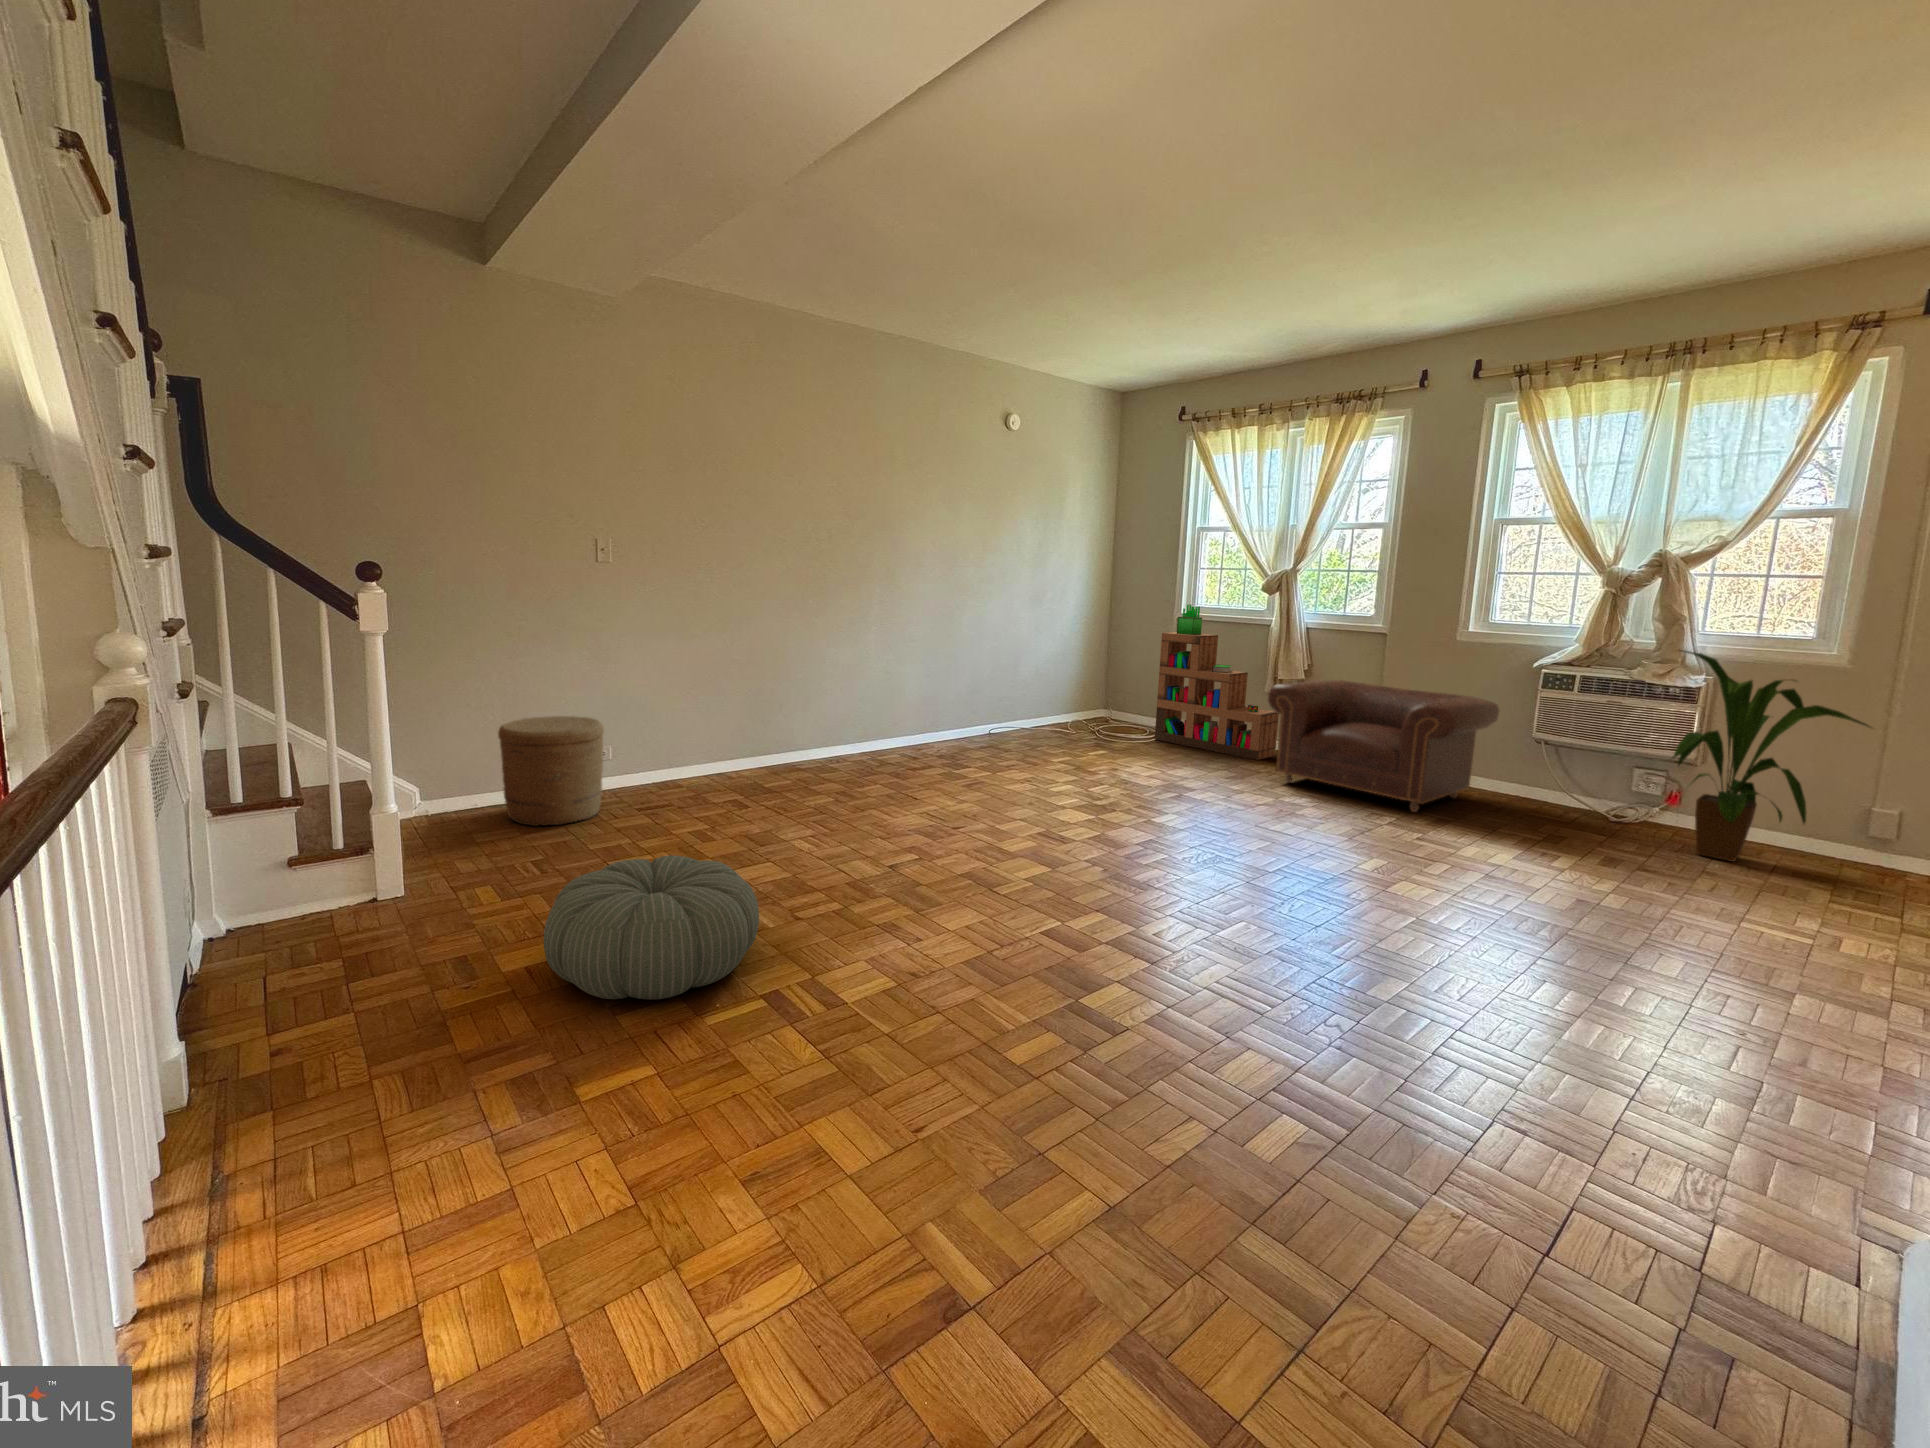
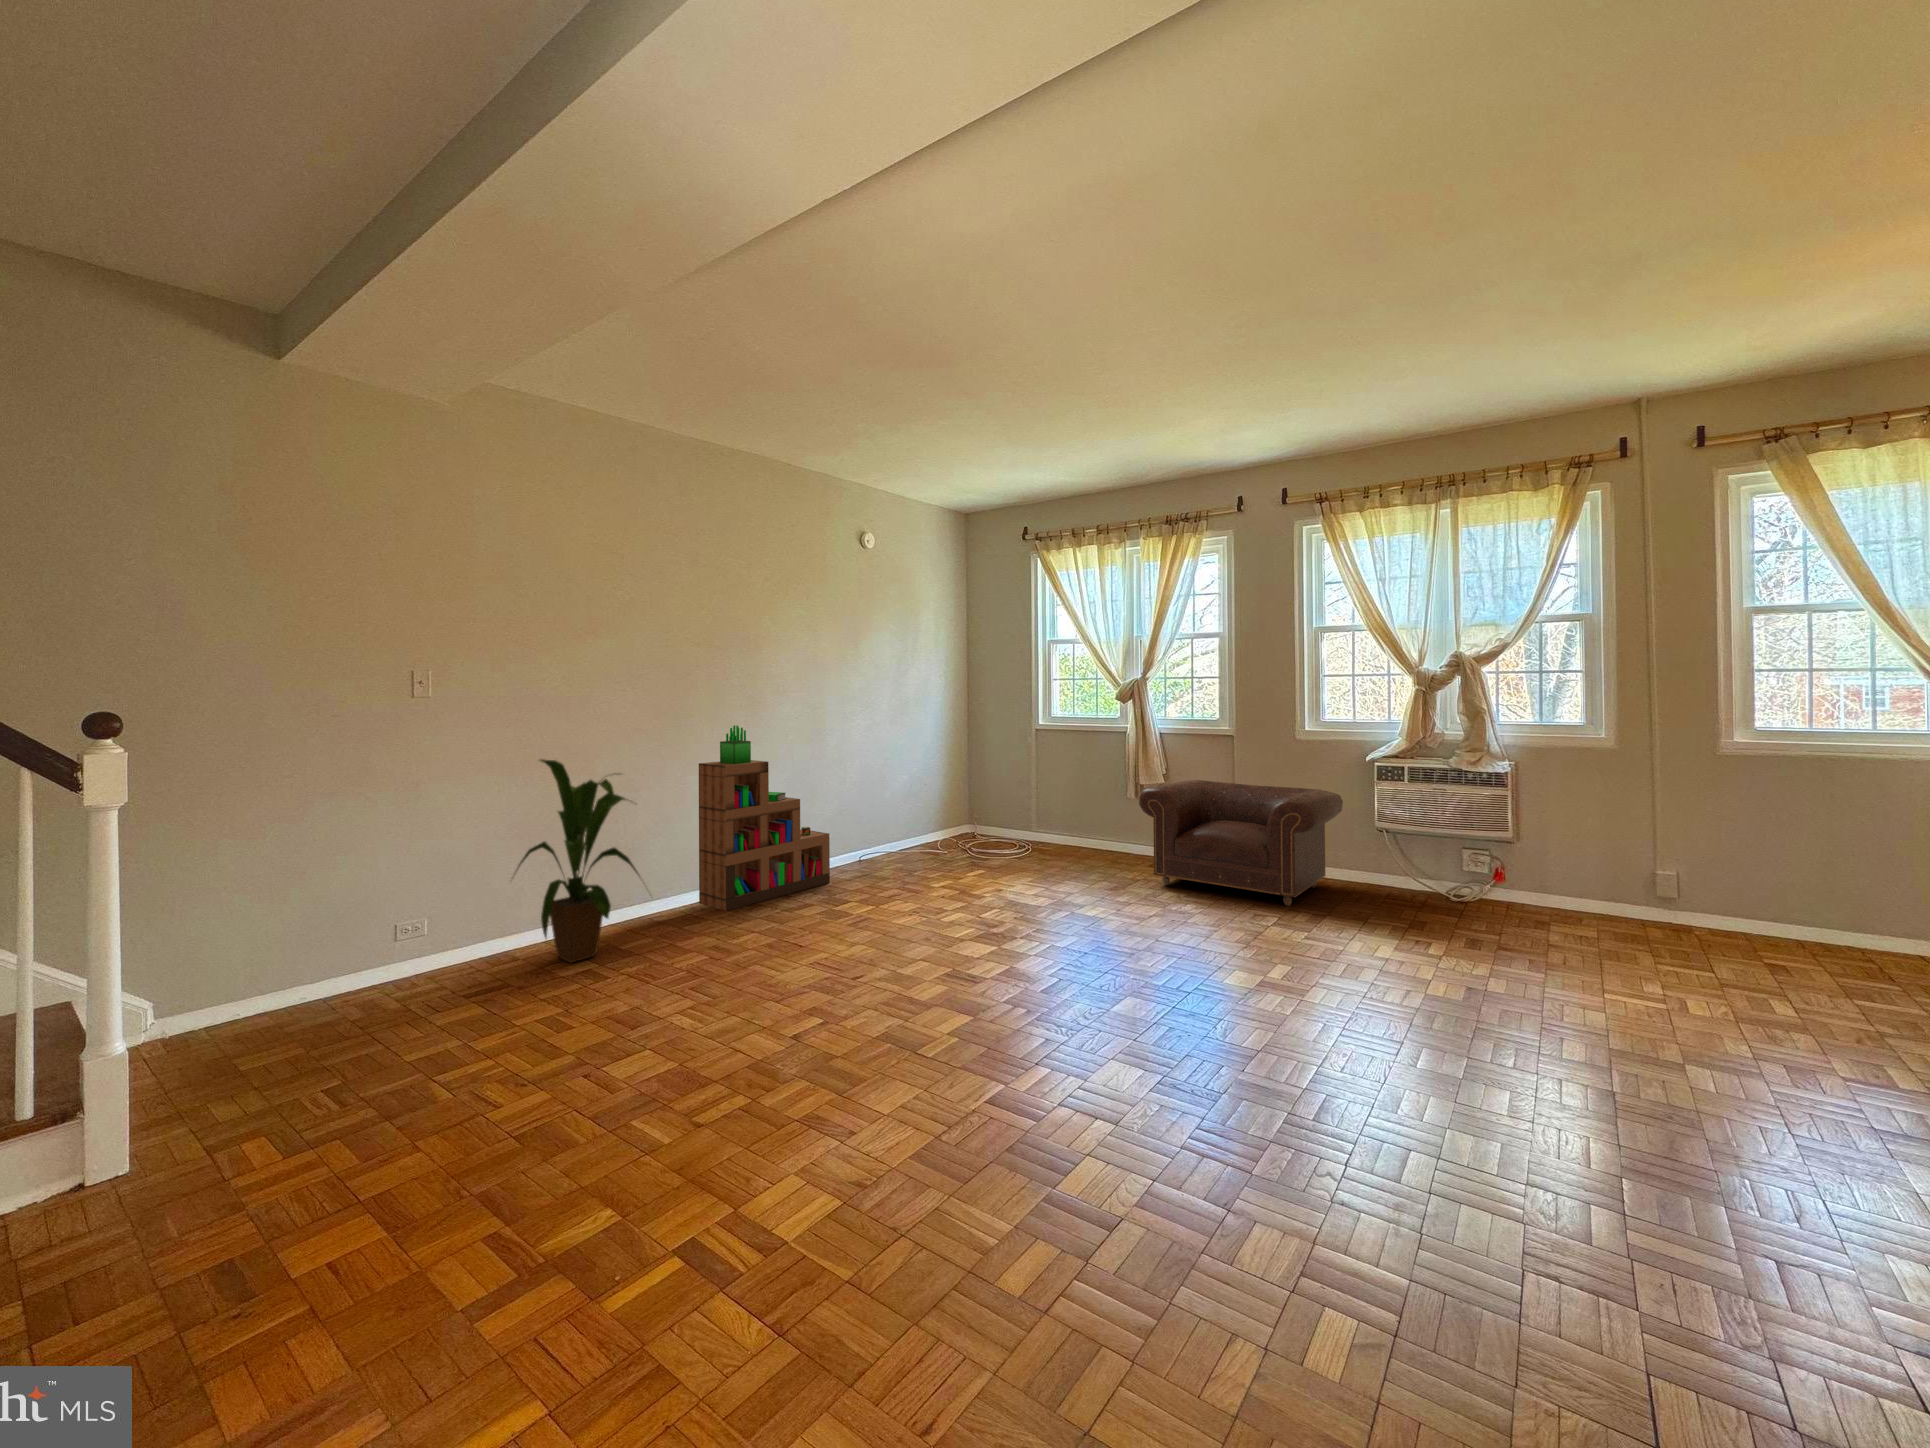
bookshelf: present [1155,604,1279,760] -> present [699,725,830,911]
house plant: present [1673,650,1871,862] -> present [513,759,647,963]
woven basket: present [498,716,604,826] -> none [285,882,431,1032]
pouf: present [544,855,759,999] -> none [348,1068,656,1311]

